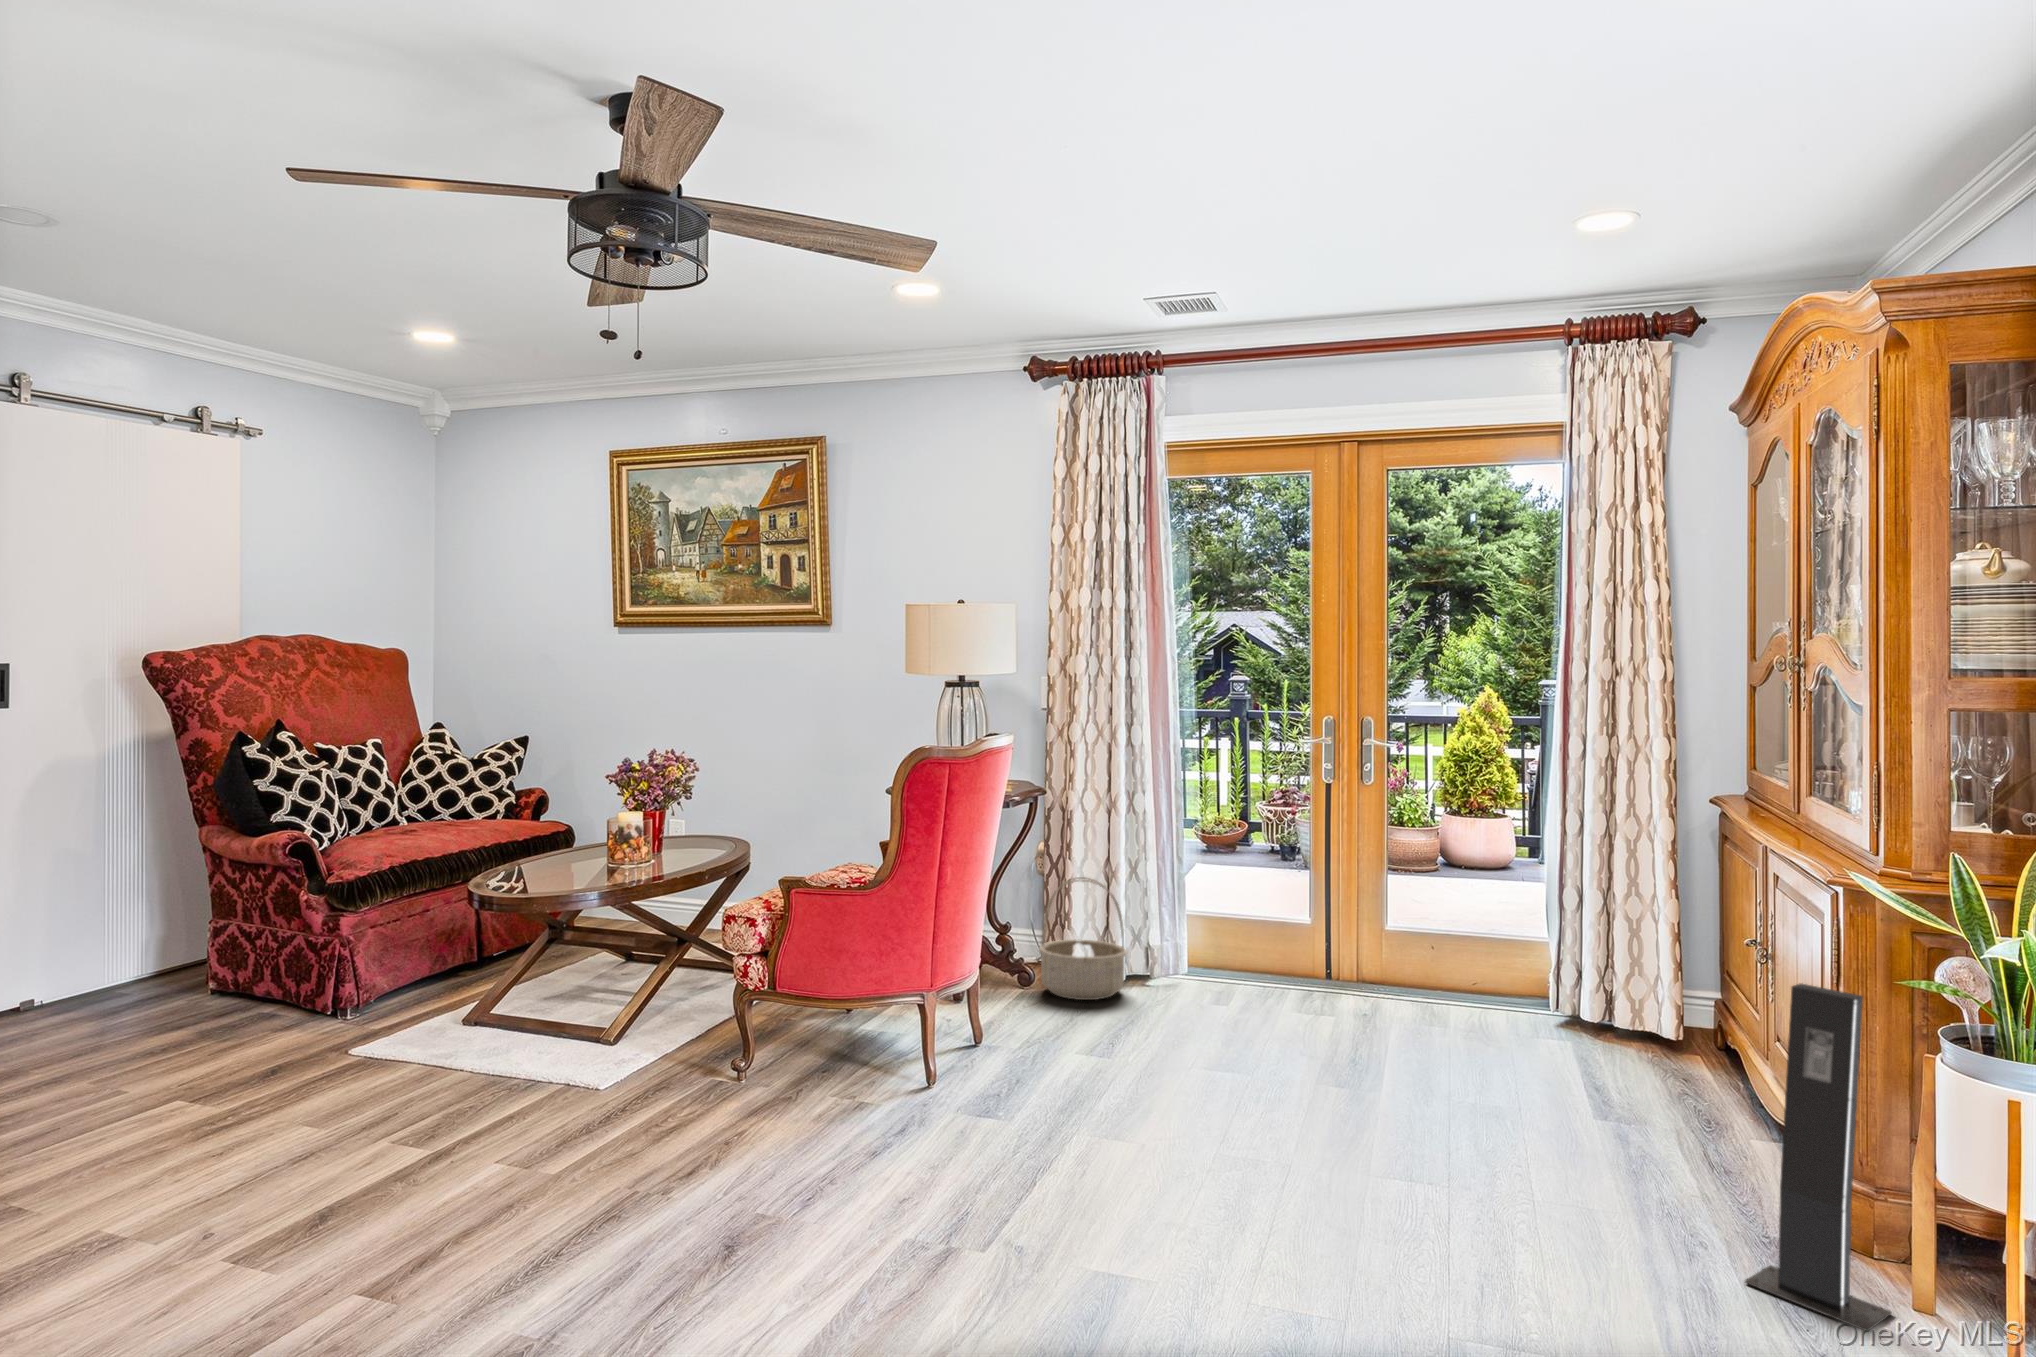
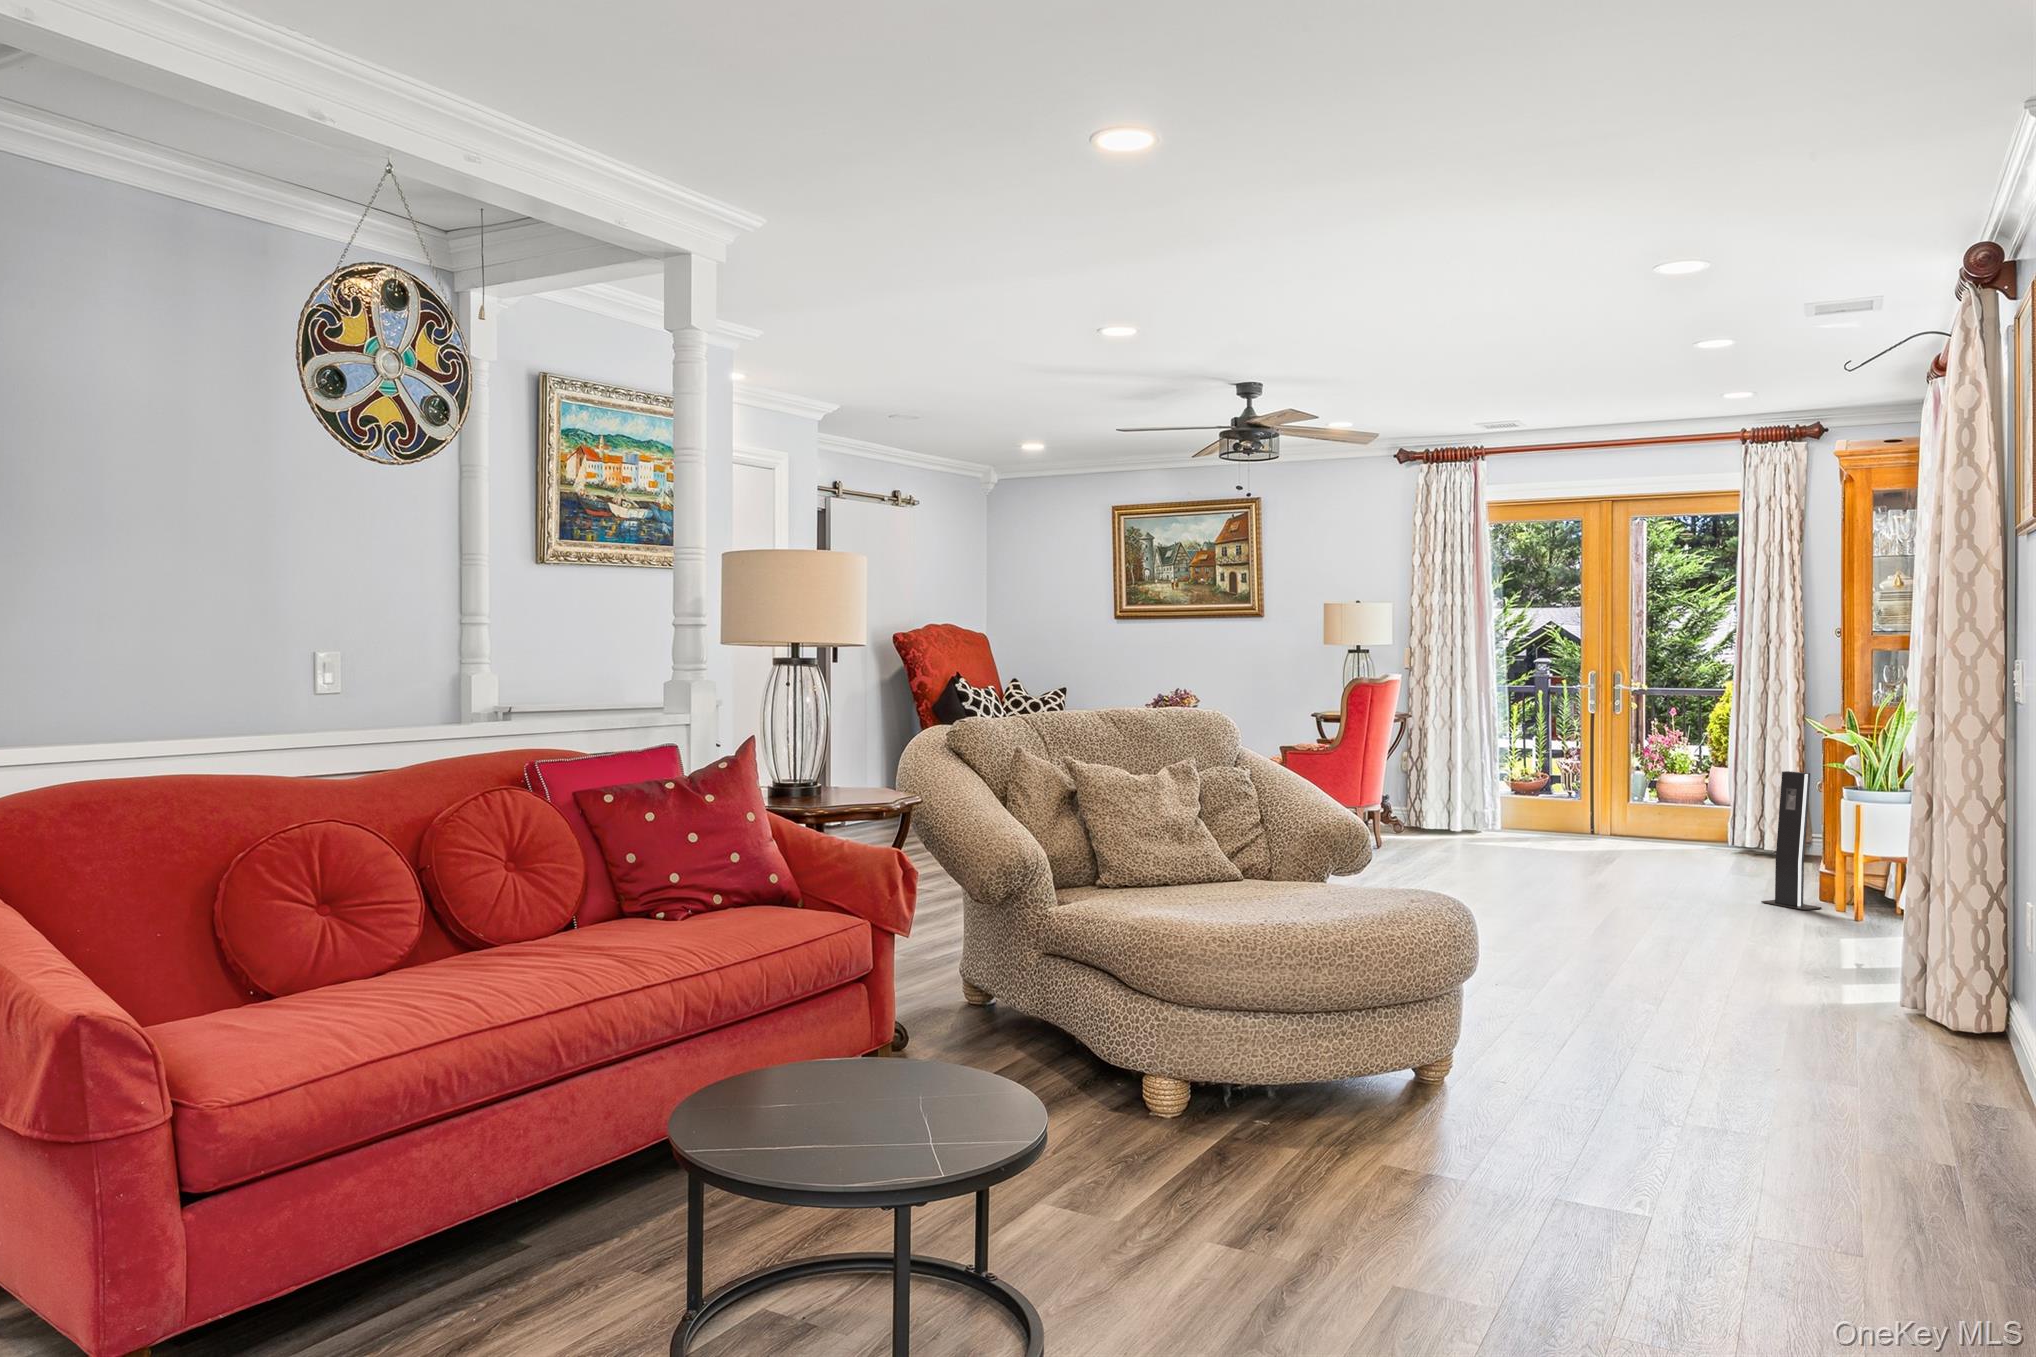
basket: present [1039,877,1127,1000] -> none [1408,767,1464,839]

